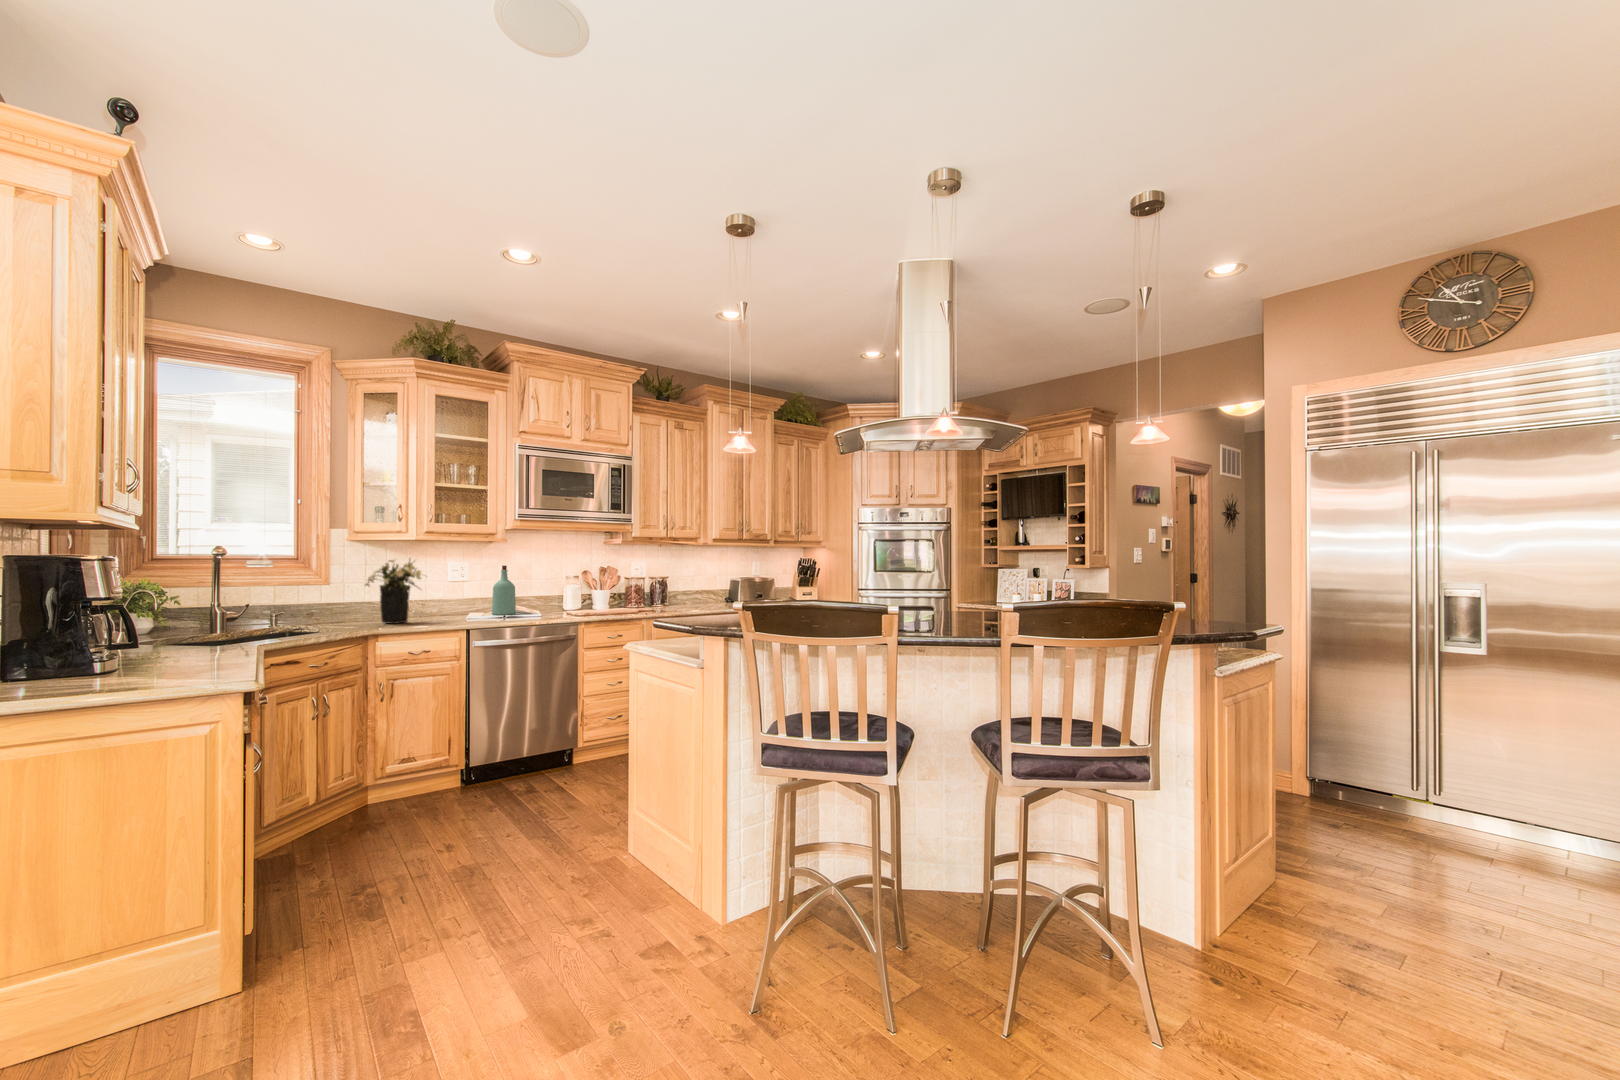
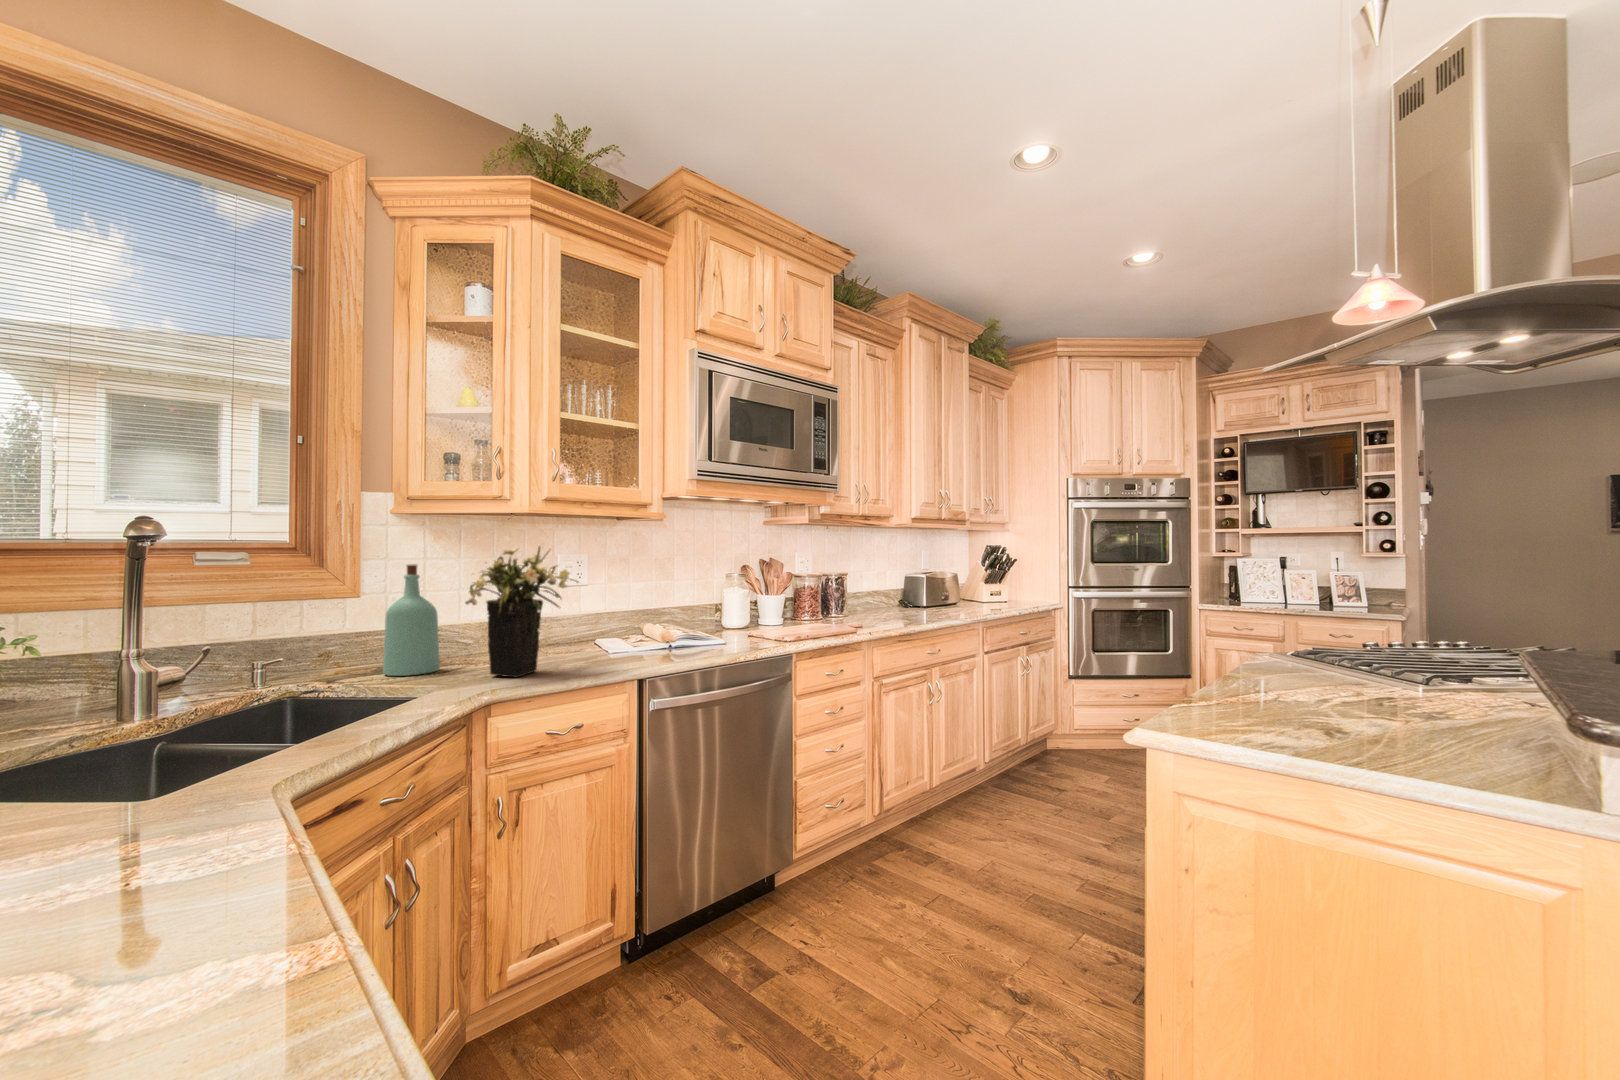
bottle: present [492,565,516,615] -> present [383,564,440,676]

